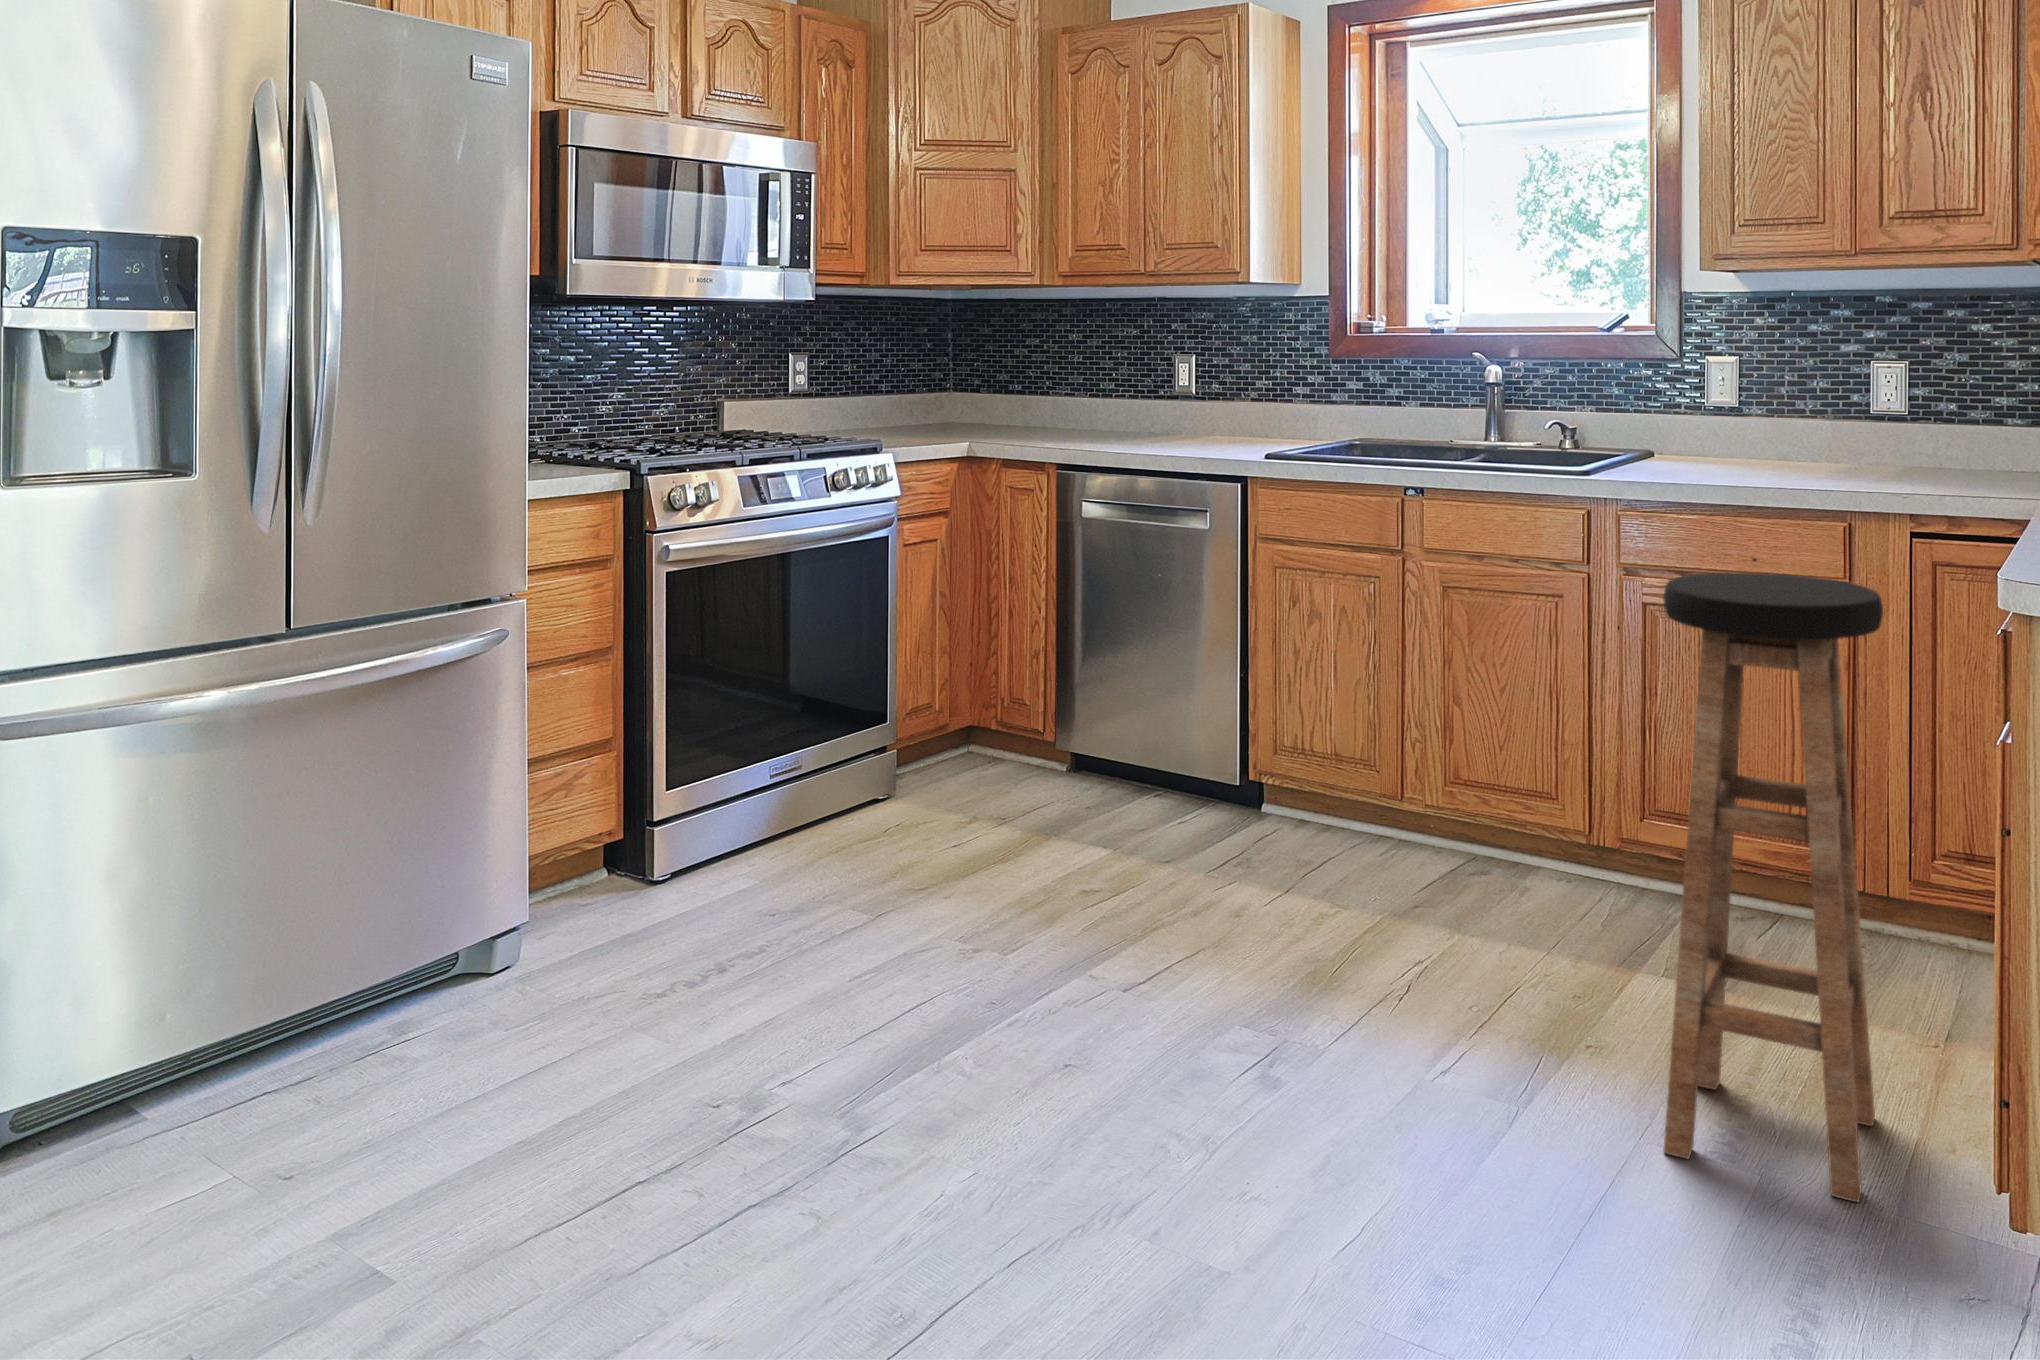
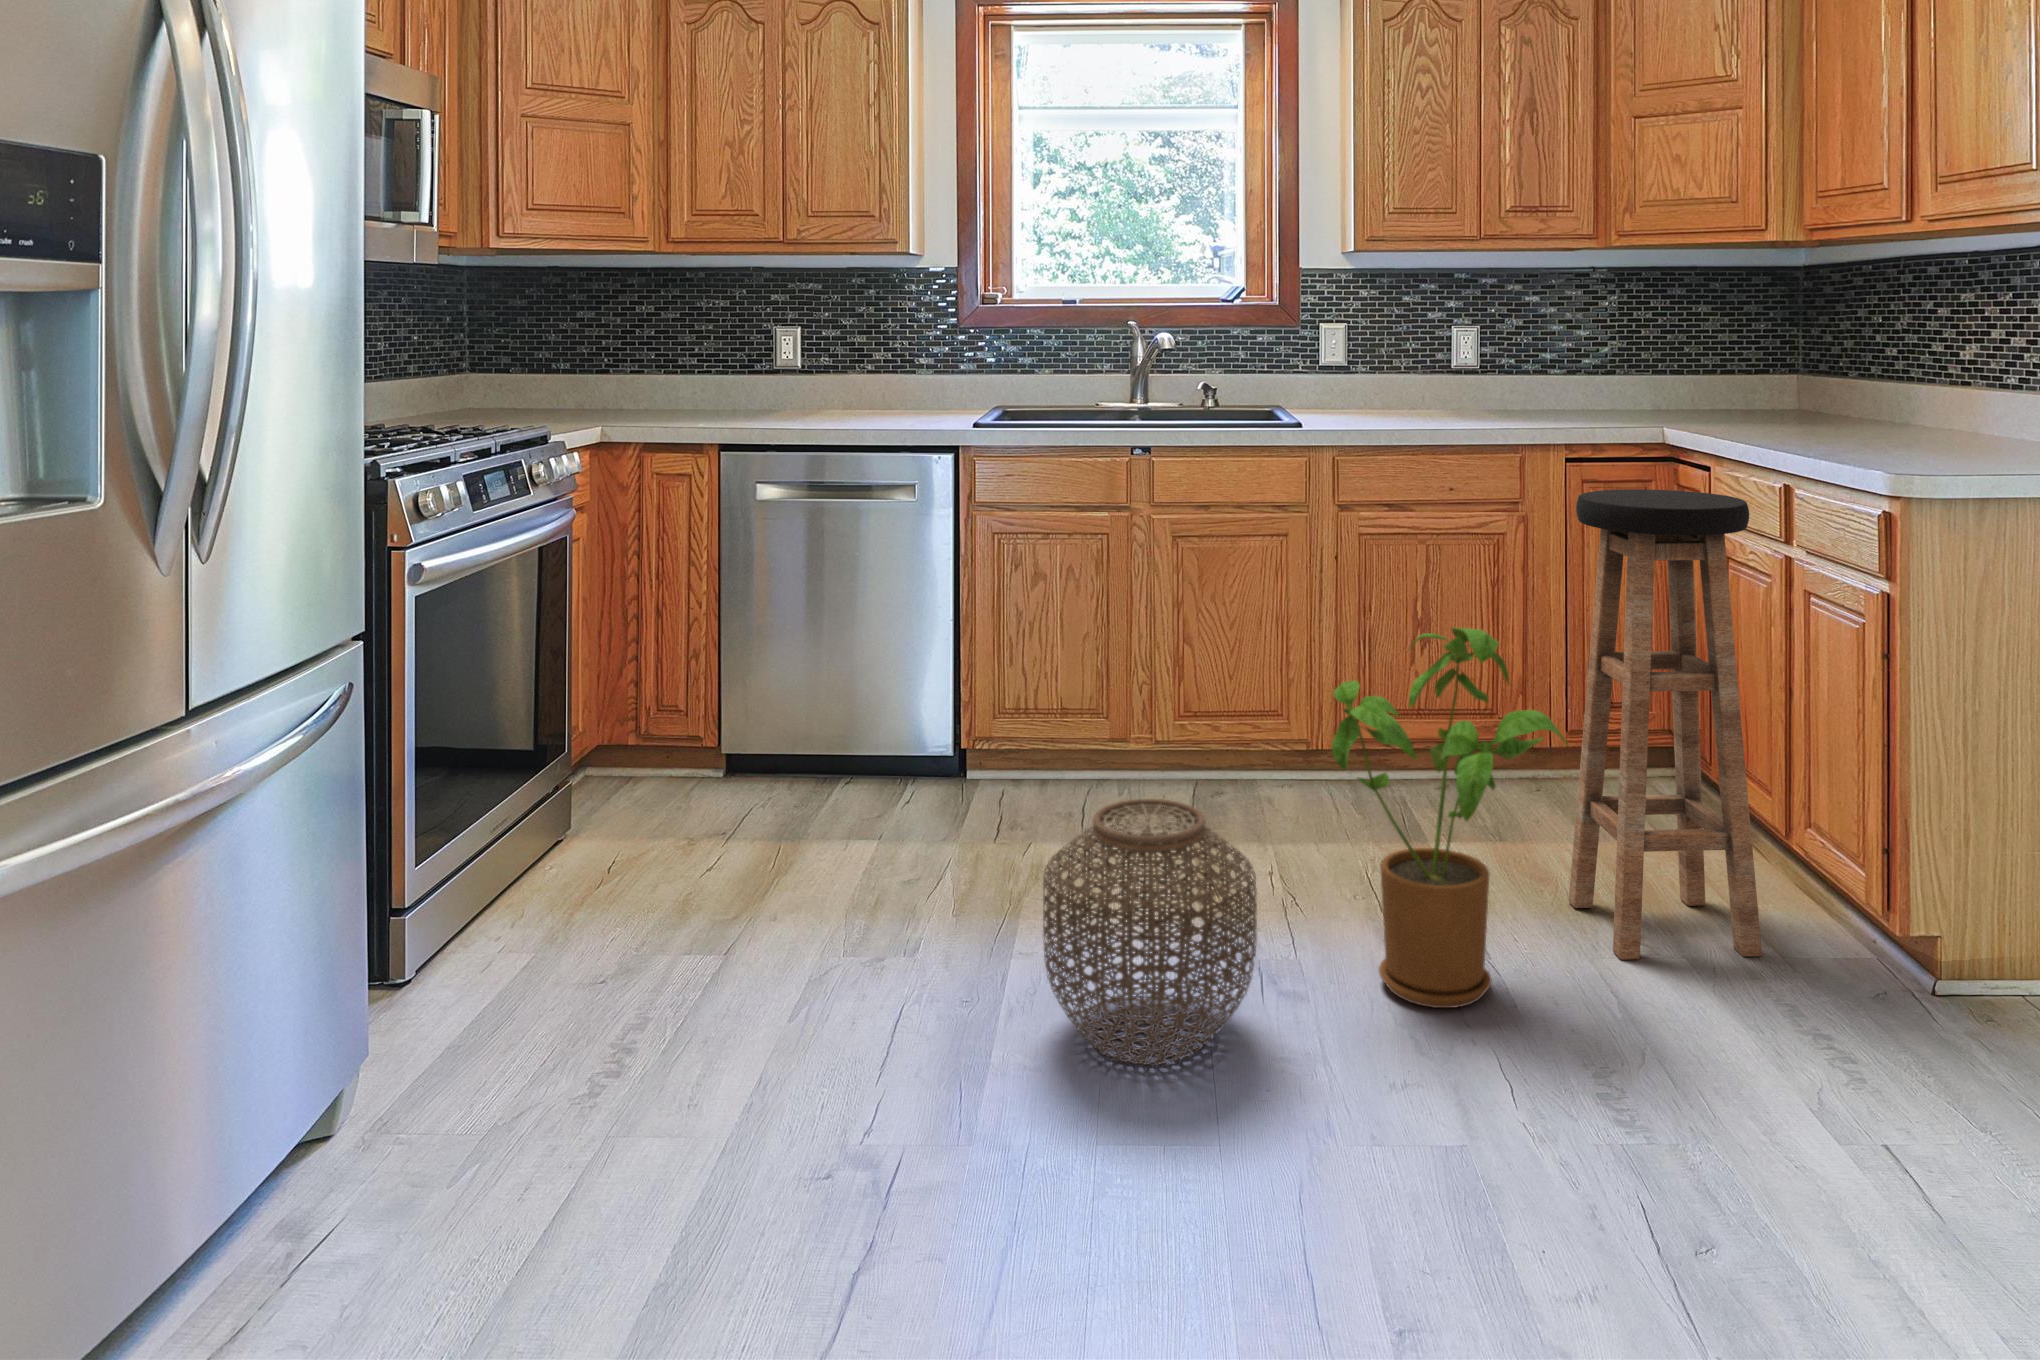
house plant: none [1301,712,1525,1145] -> present [1331,628,1567,1008]
woven basket: none [970,840,1185,1109] -> present [1043,799,1257,1065]

